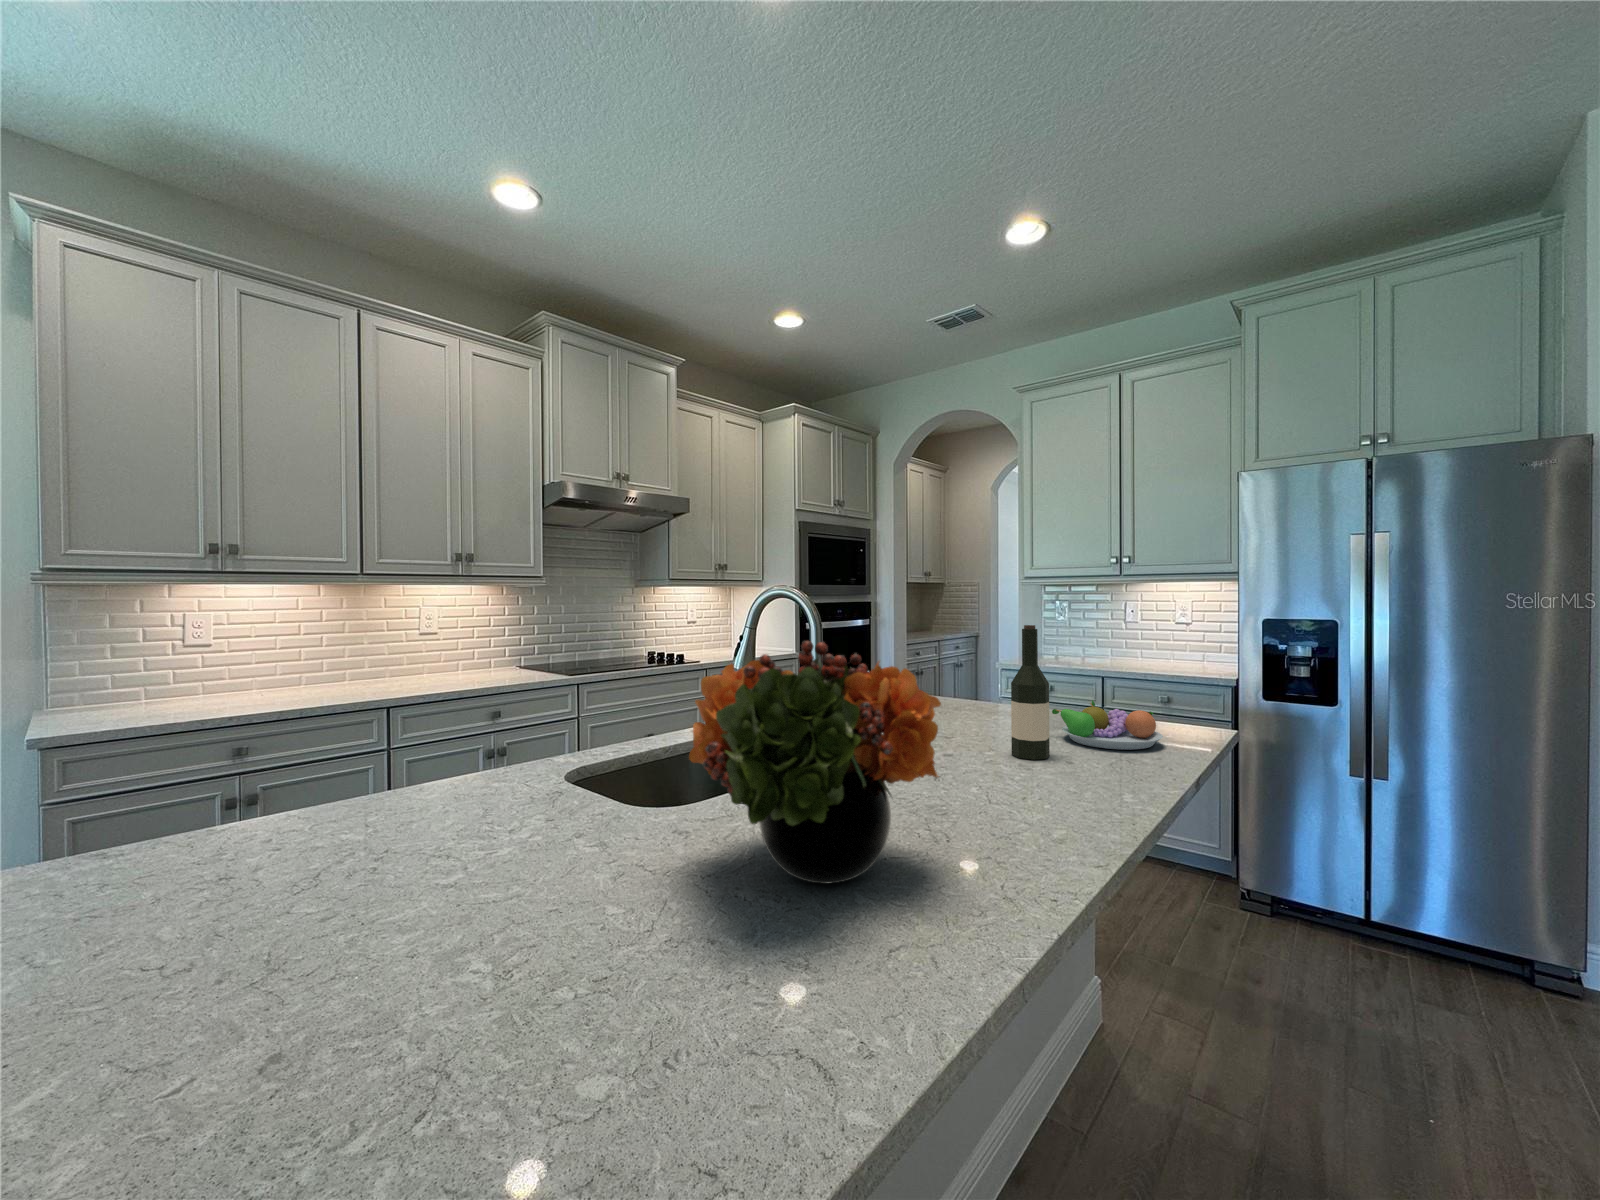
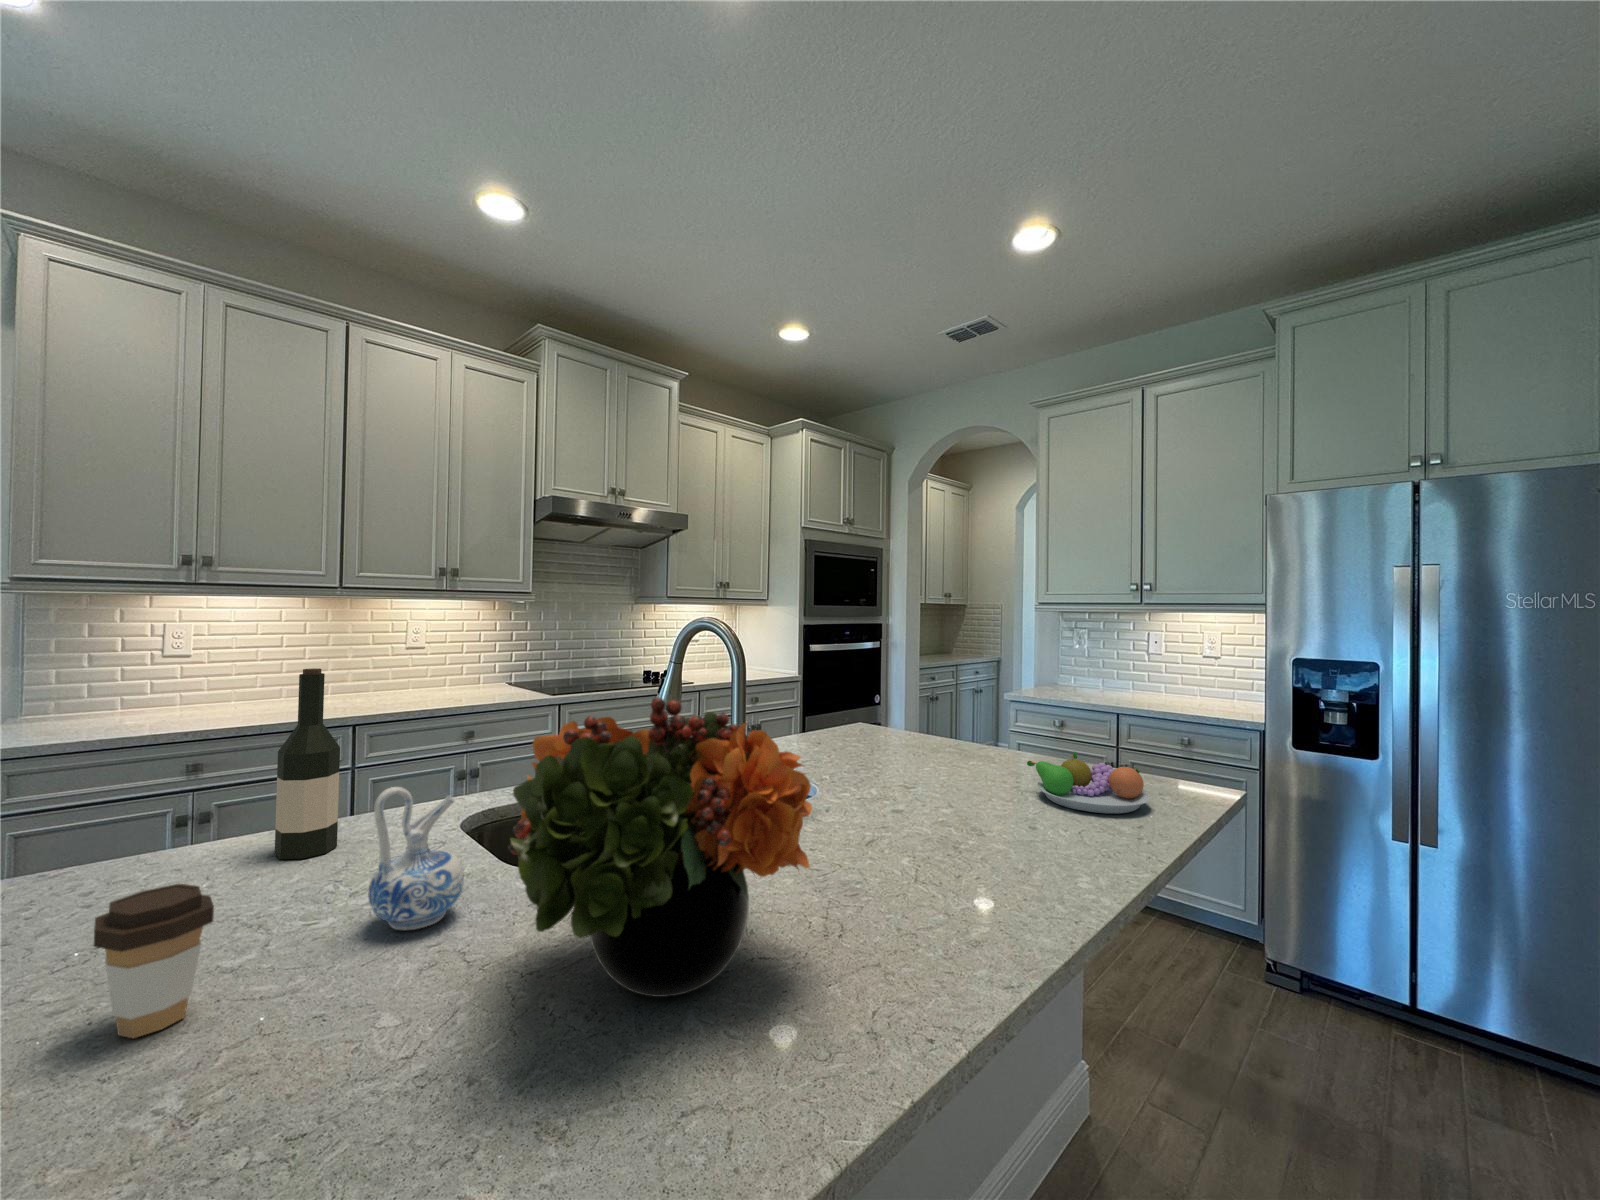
wine bottle: present [1011,625,1050,760] -> present [275,668,340,859]
ceramic pitcher: none [543,729,619,852] -> present [368,787,464,930]
coffee cup: none [365,807,458,930] -> present [94,883,214,1038]

